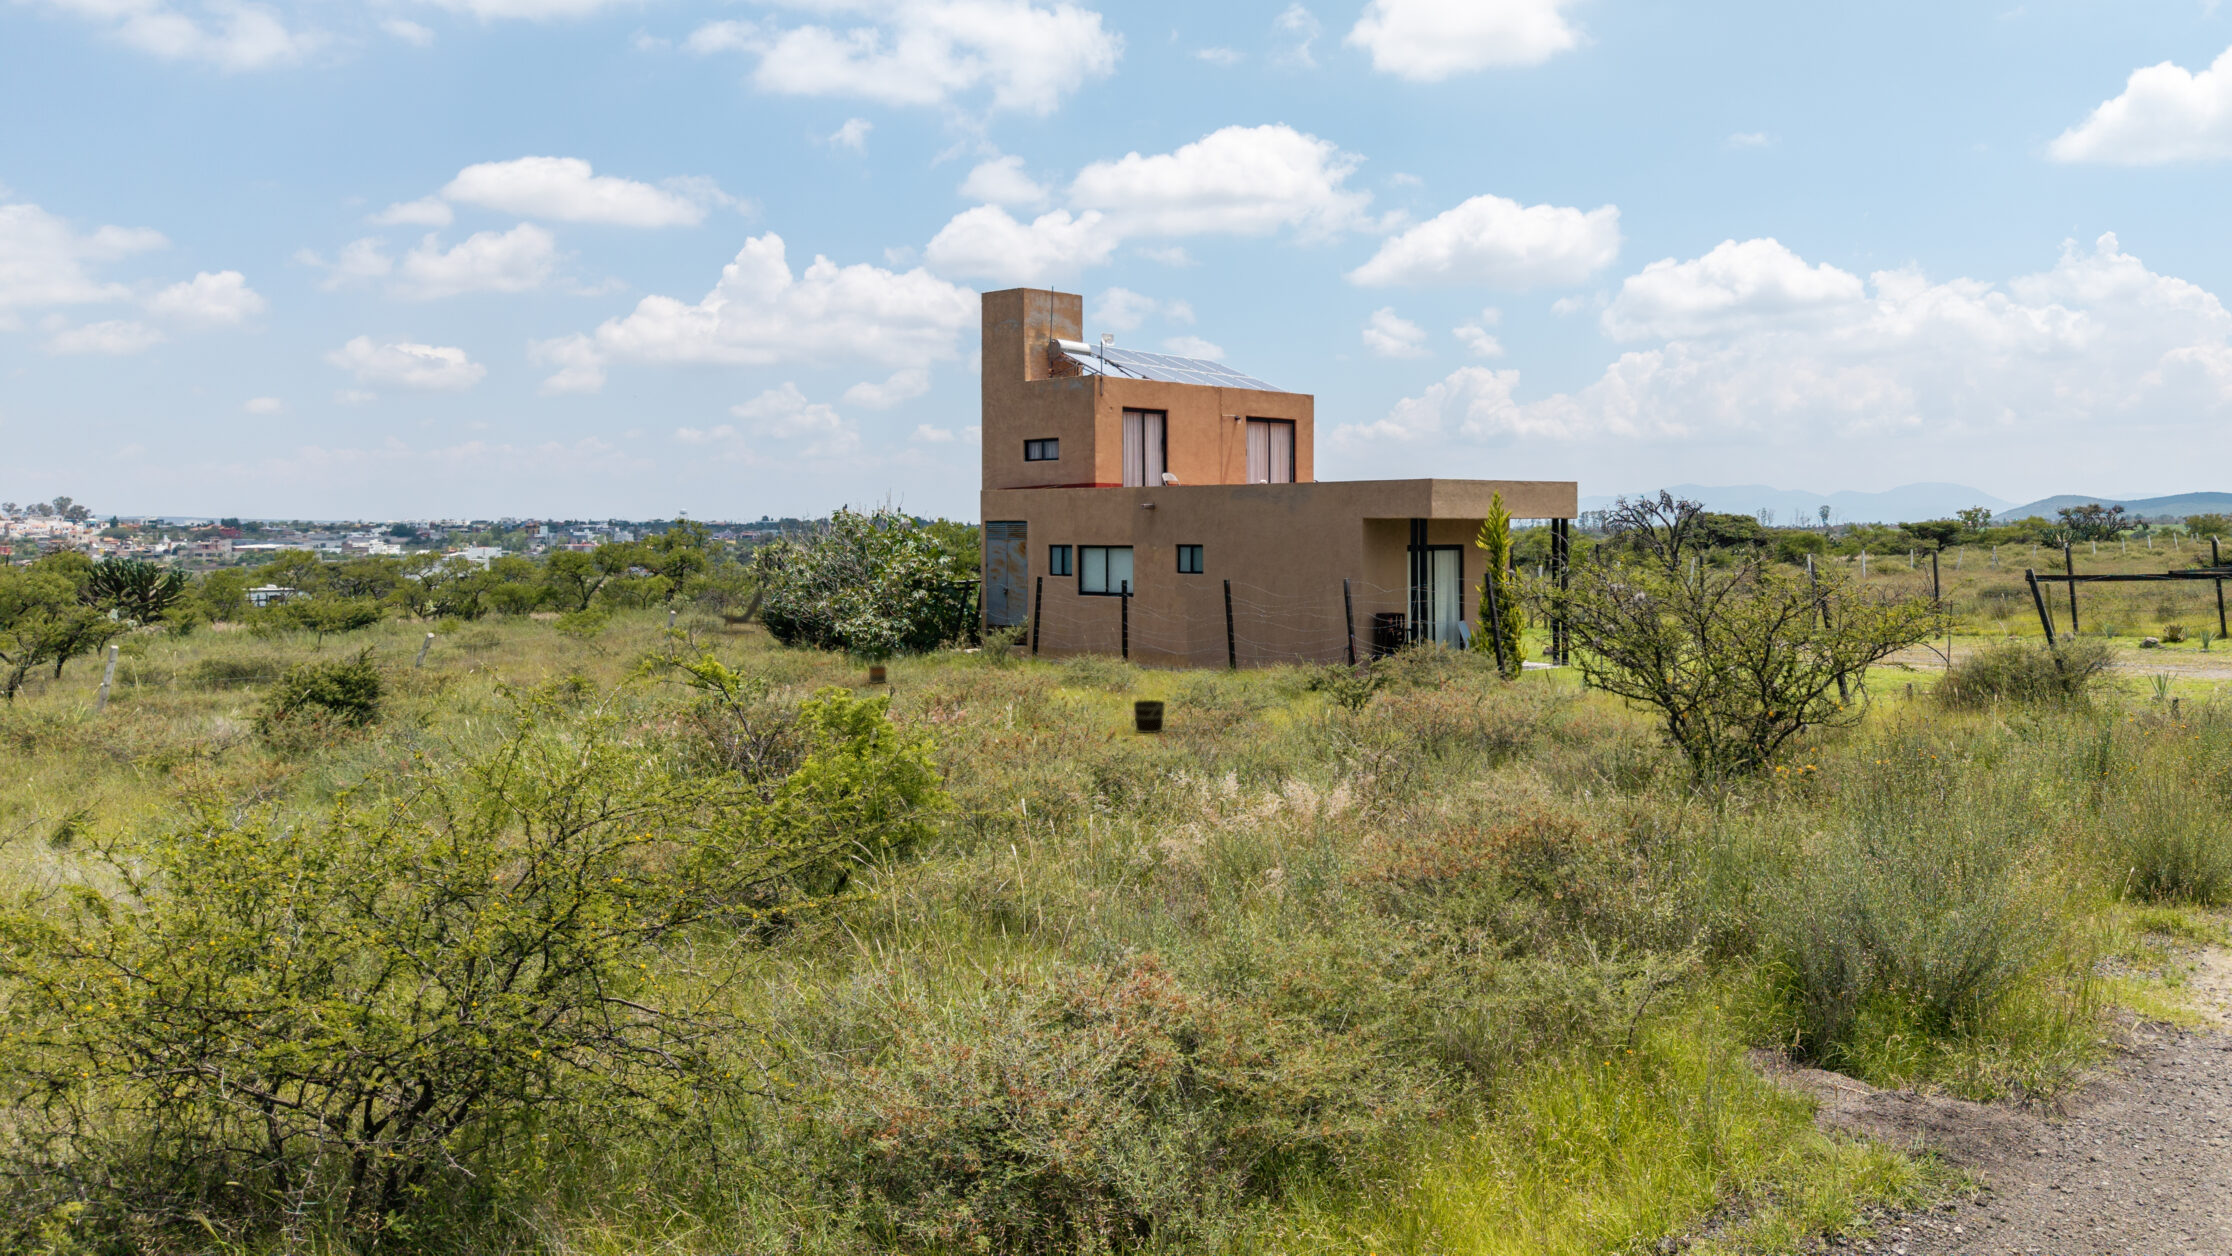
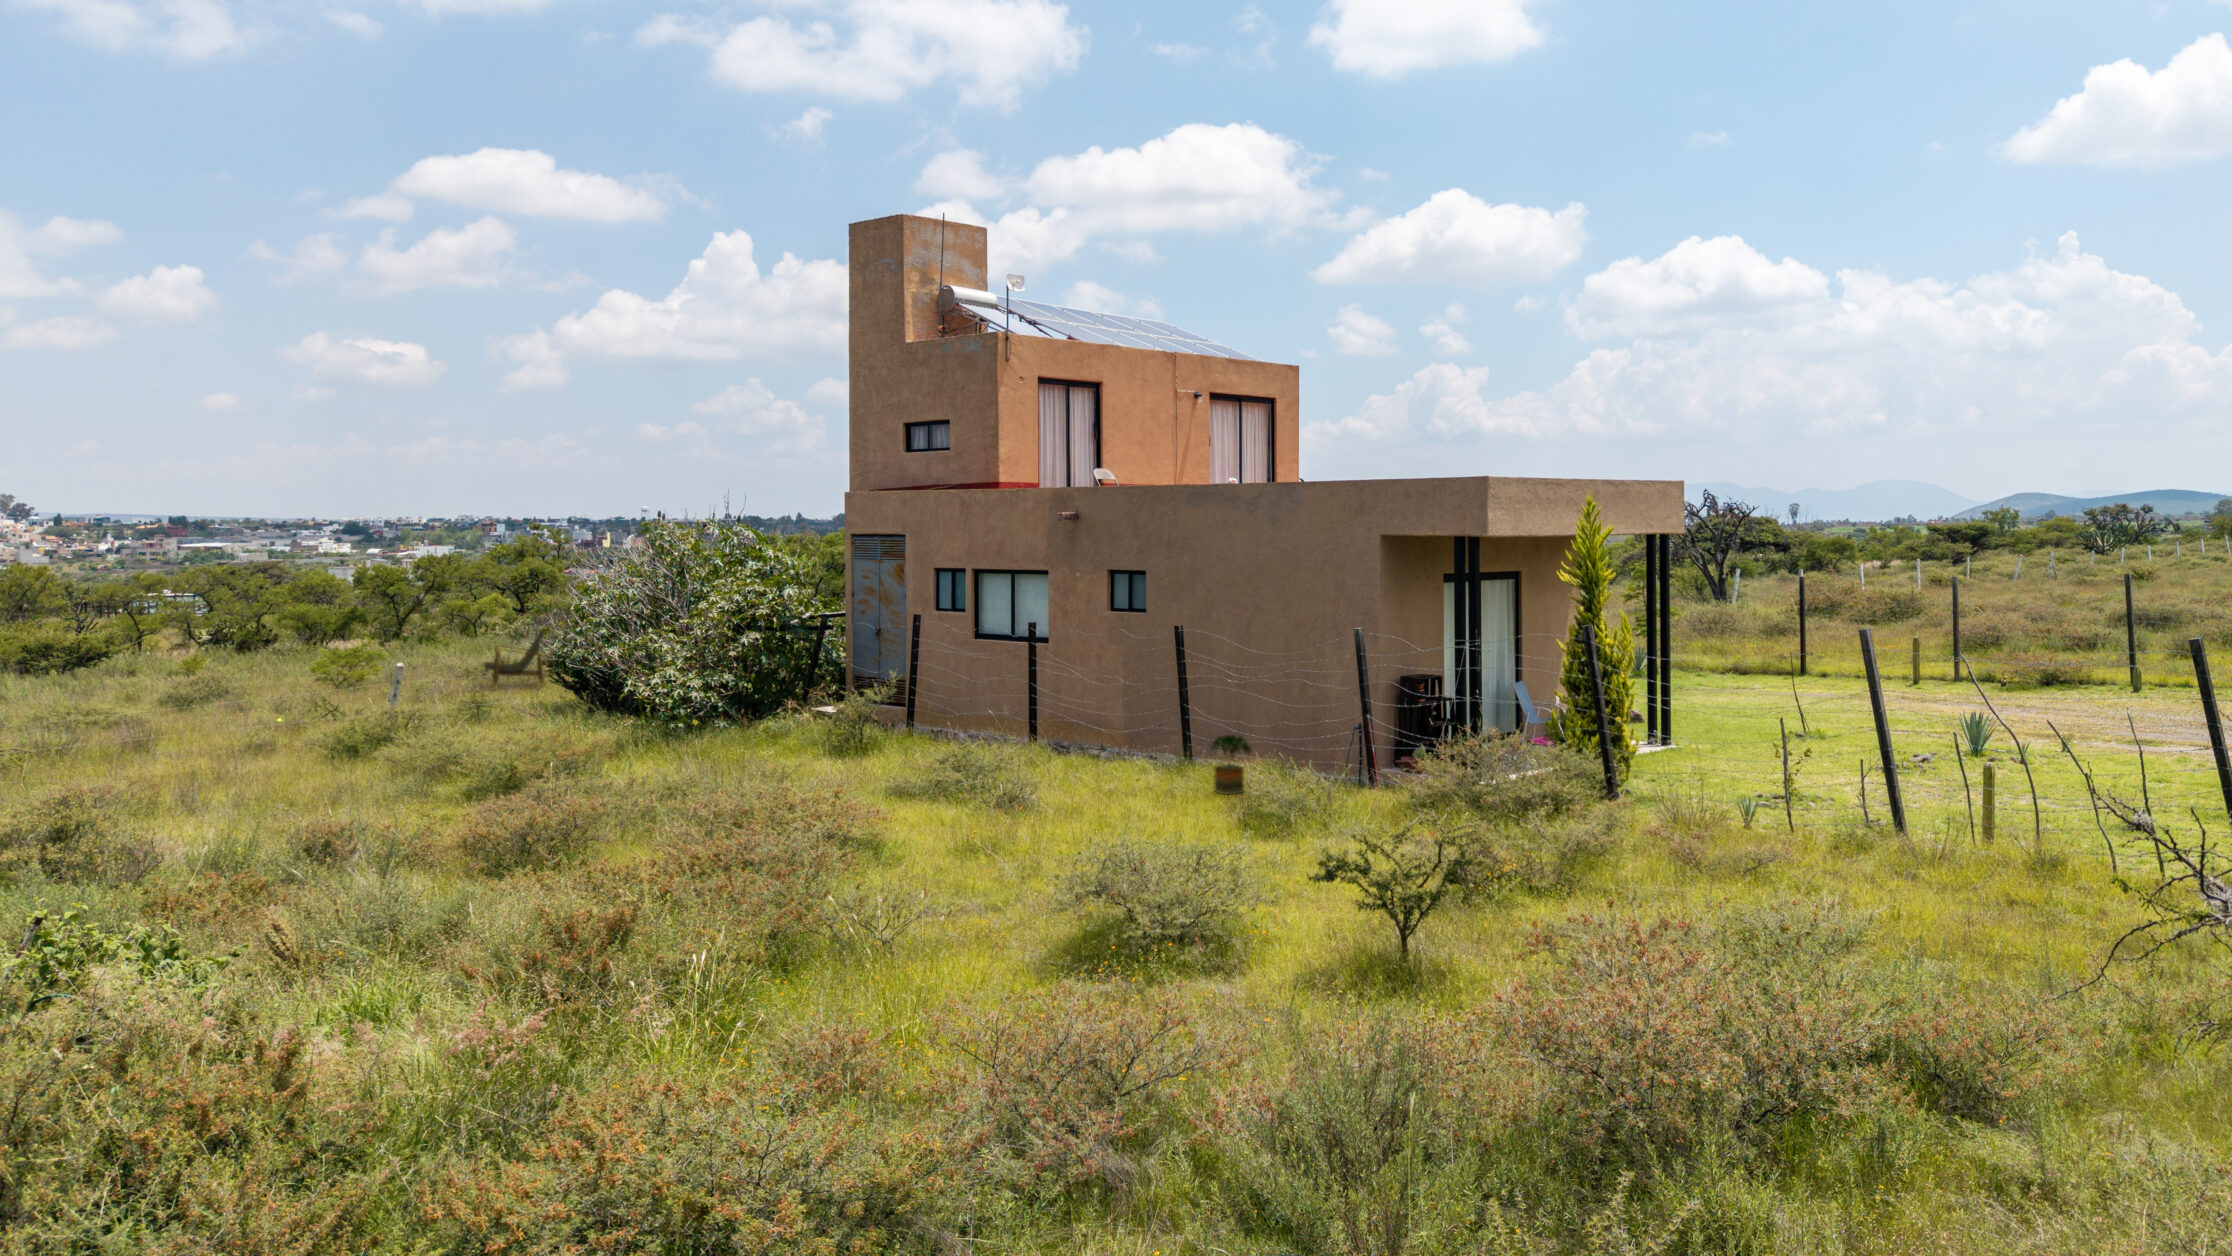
potted tree: present [867,646,891,683] -> present [1211,735,1251,795]
bucket: present [1134,700,1165,733] -> none [985,870,1044,938]

